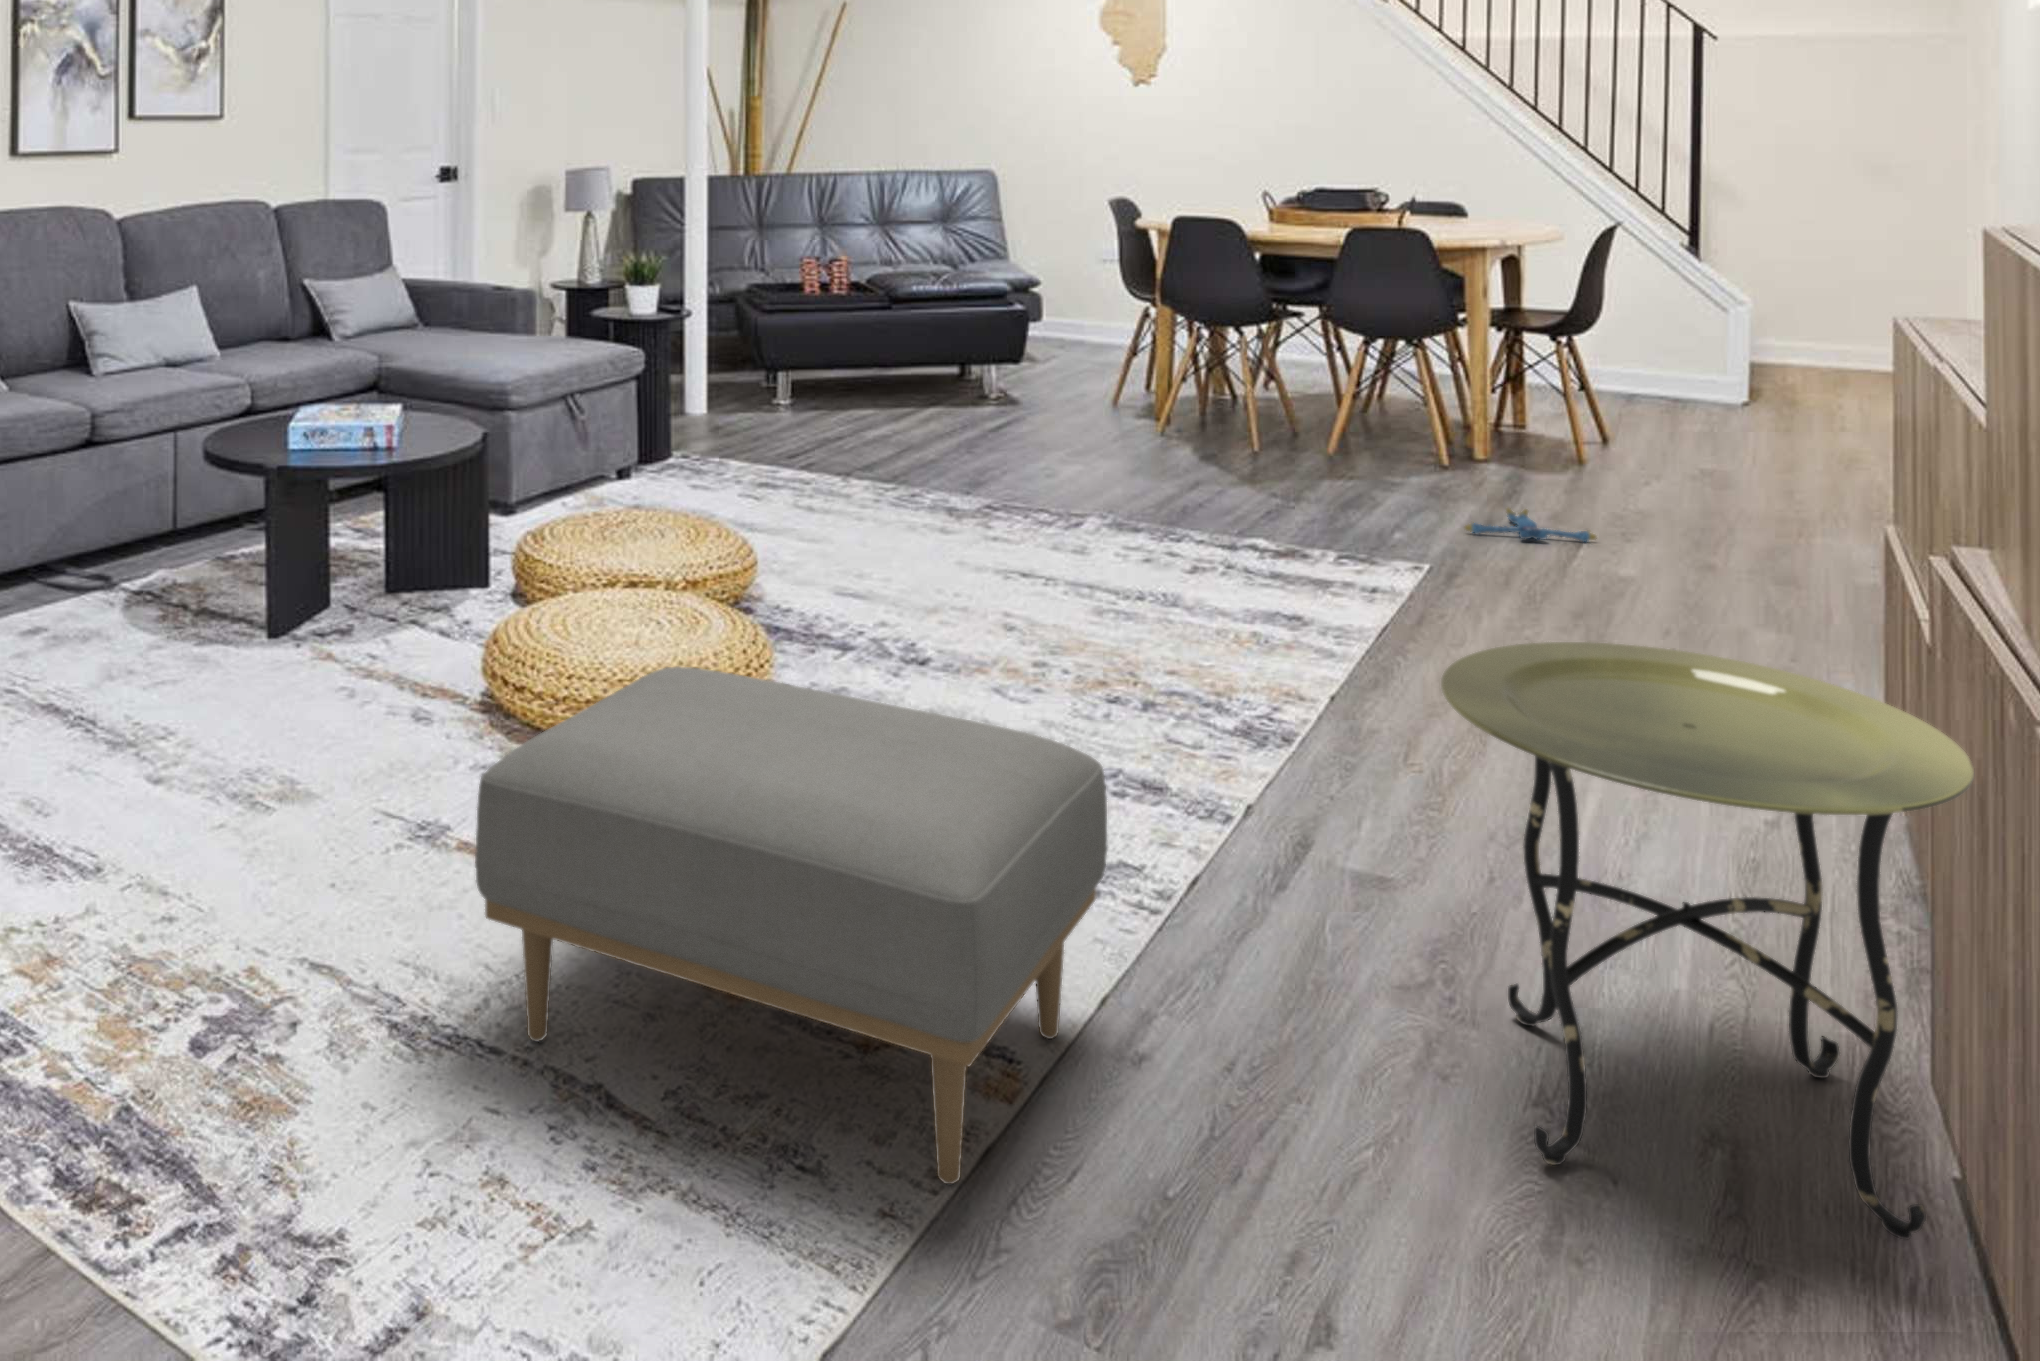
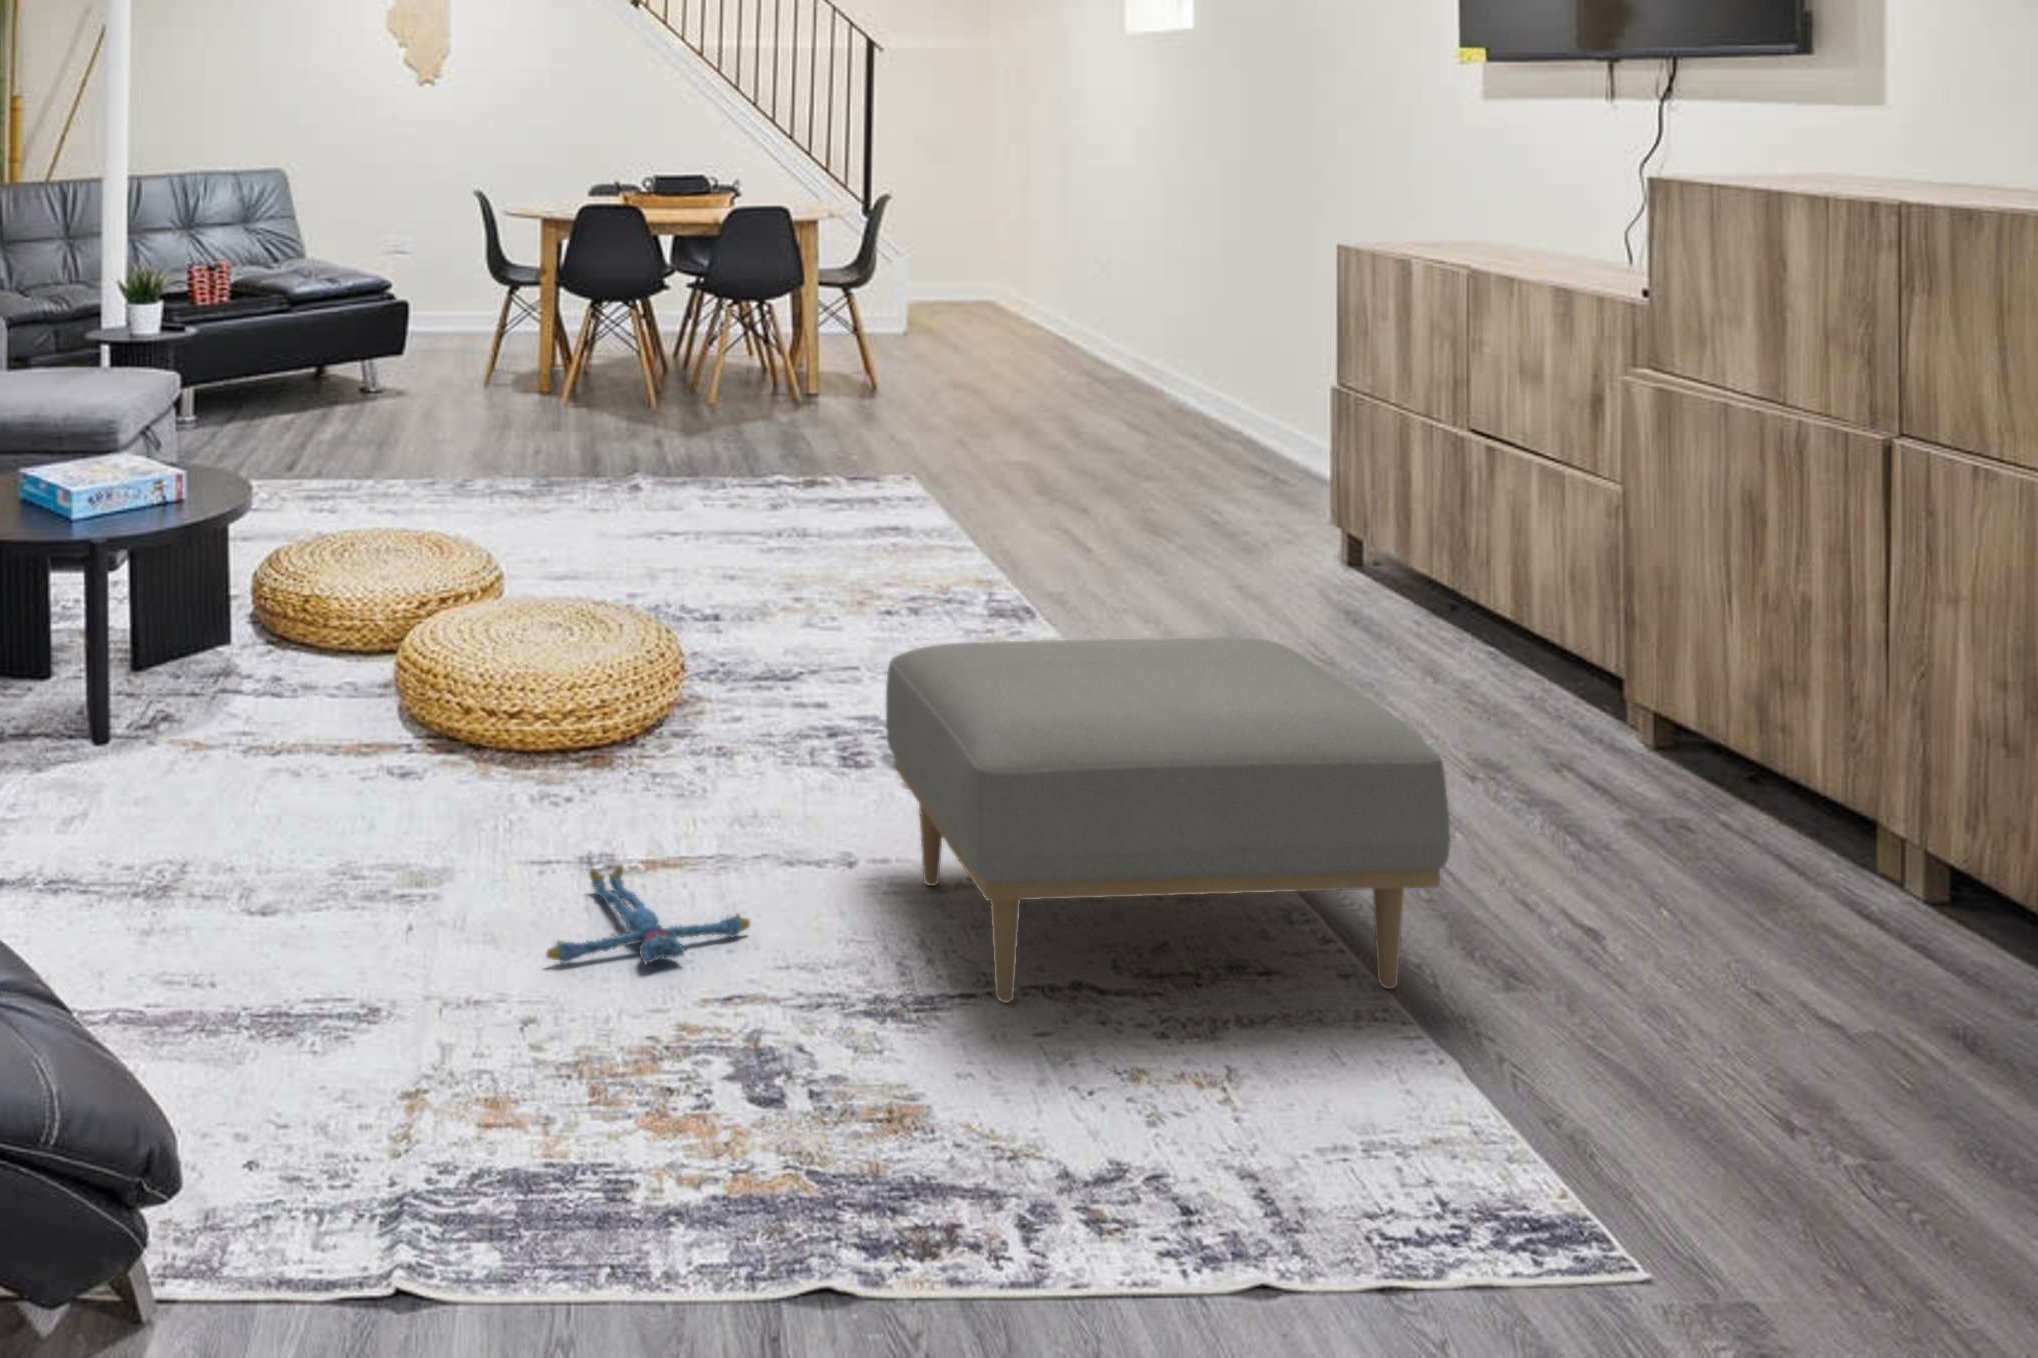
plush toy: present [1465,508,1596,542] -> present [546,865,750,964]
side table: present [1441,642,1974,1239] -> none [1425,502,1778,854]

